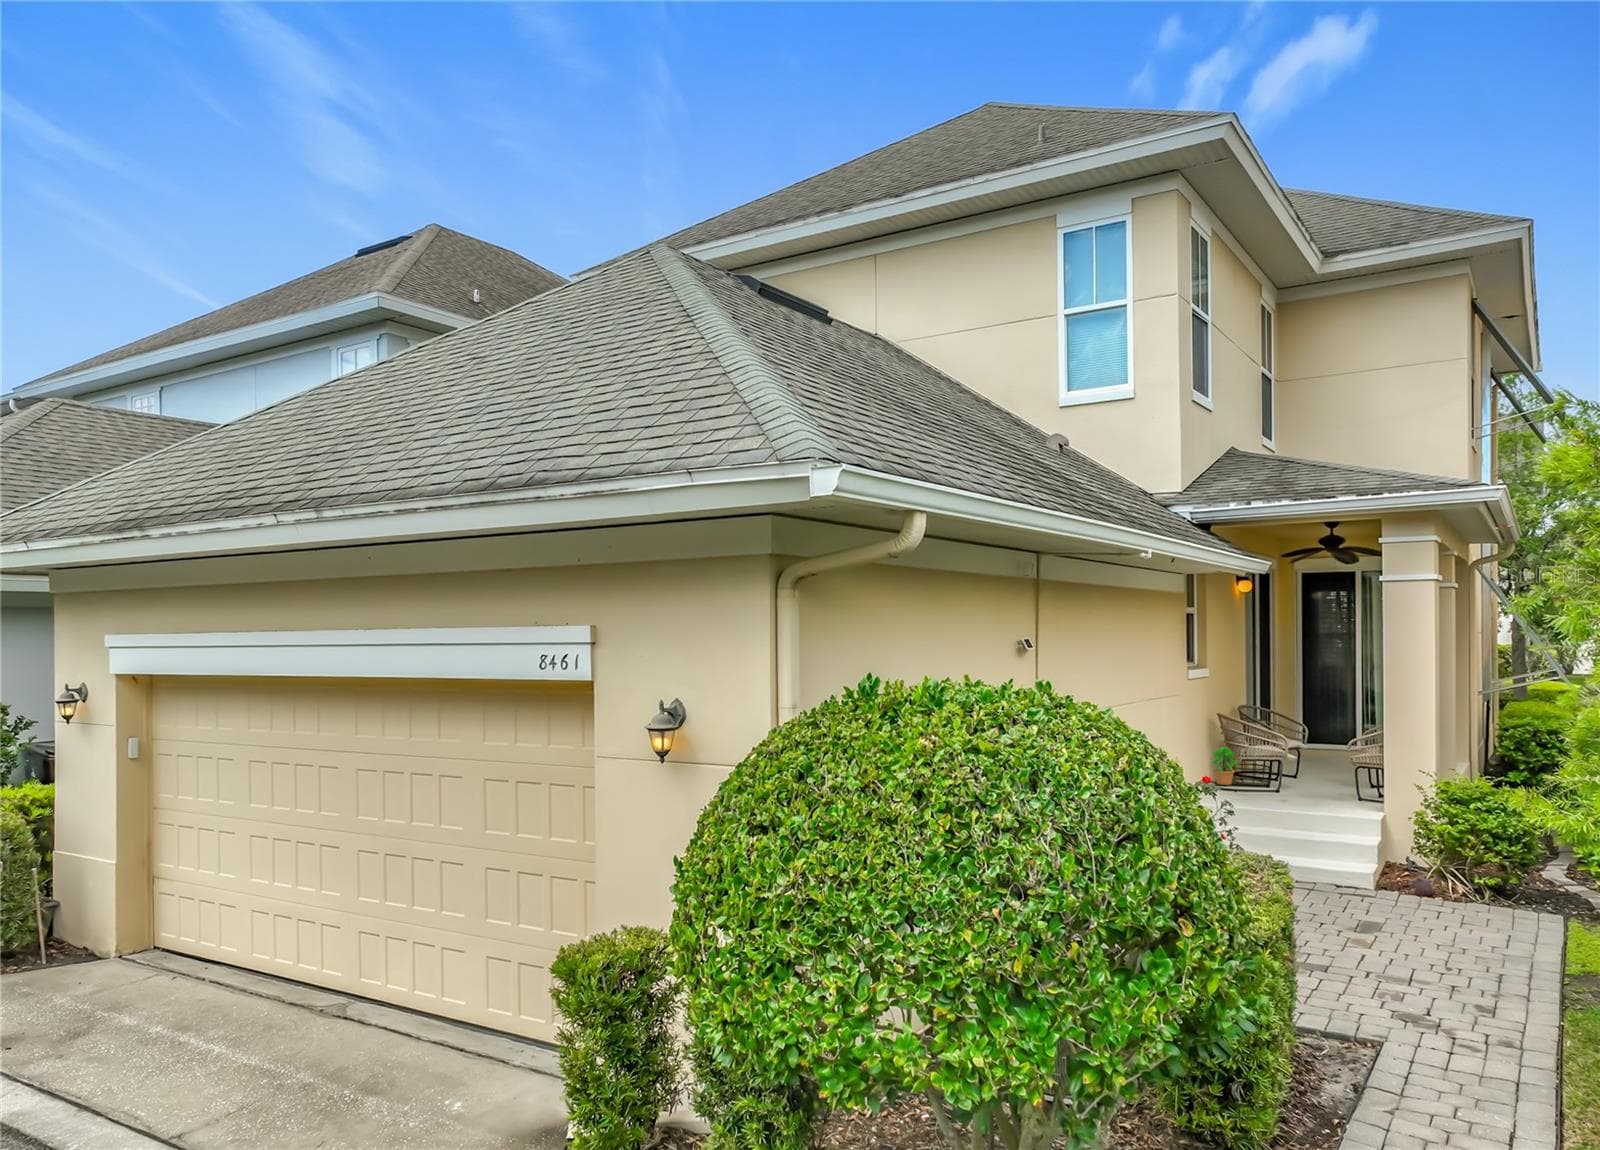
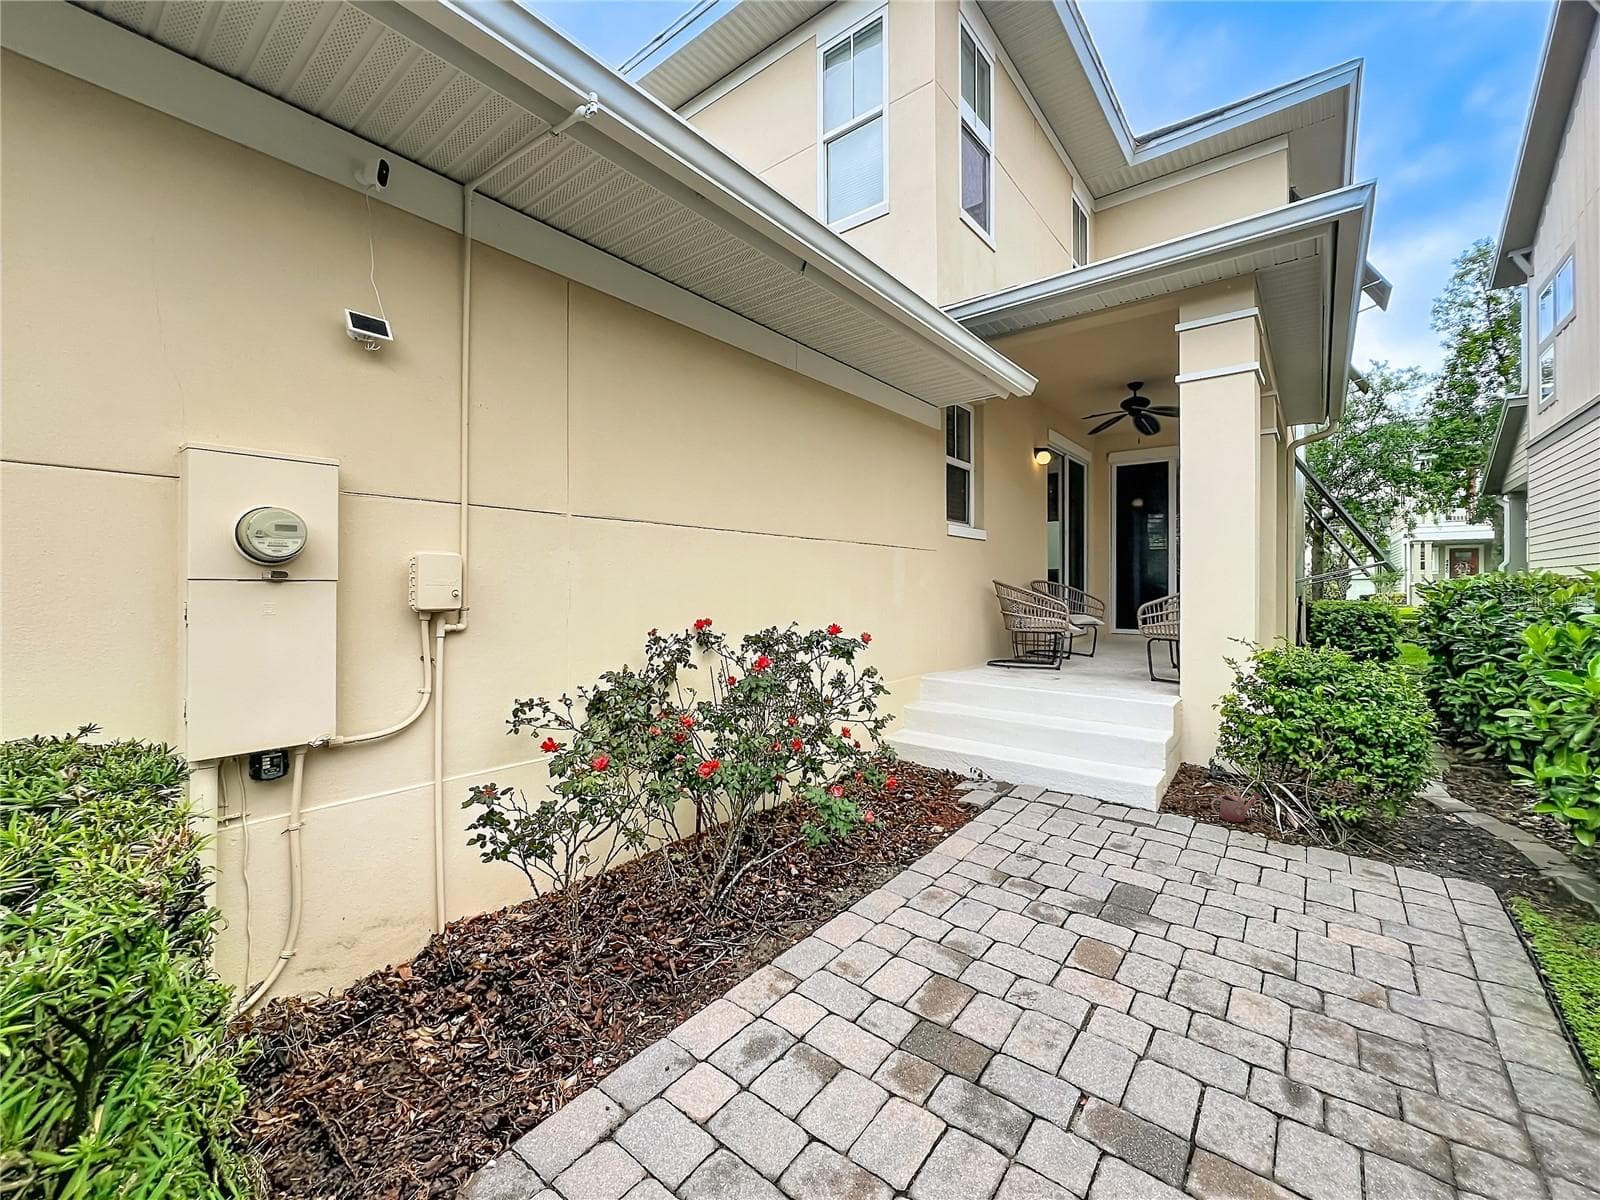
potted plant: present [1210,747,1237,785] -> none [985,620,1019,664]

